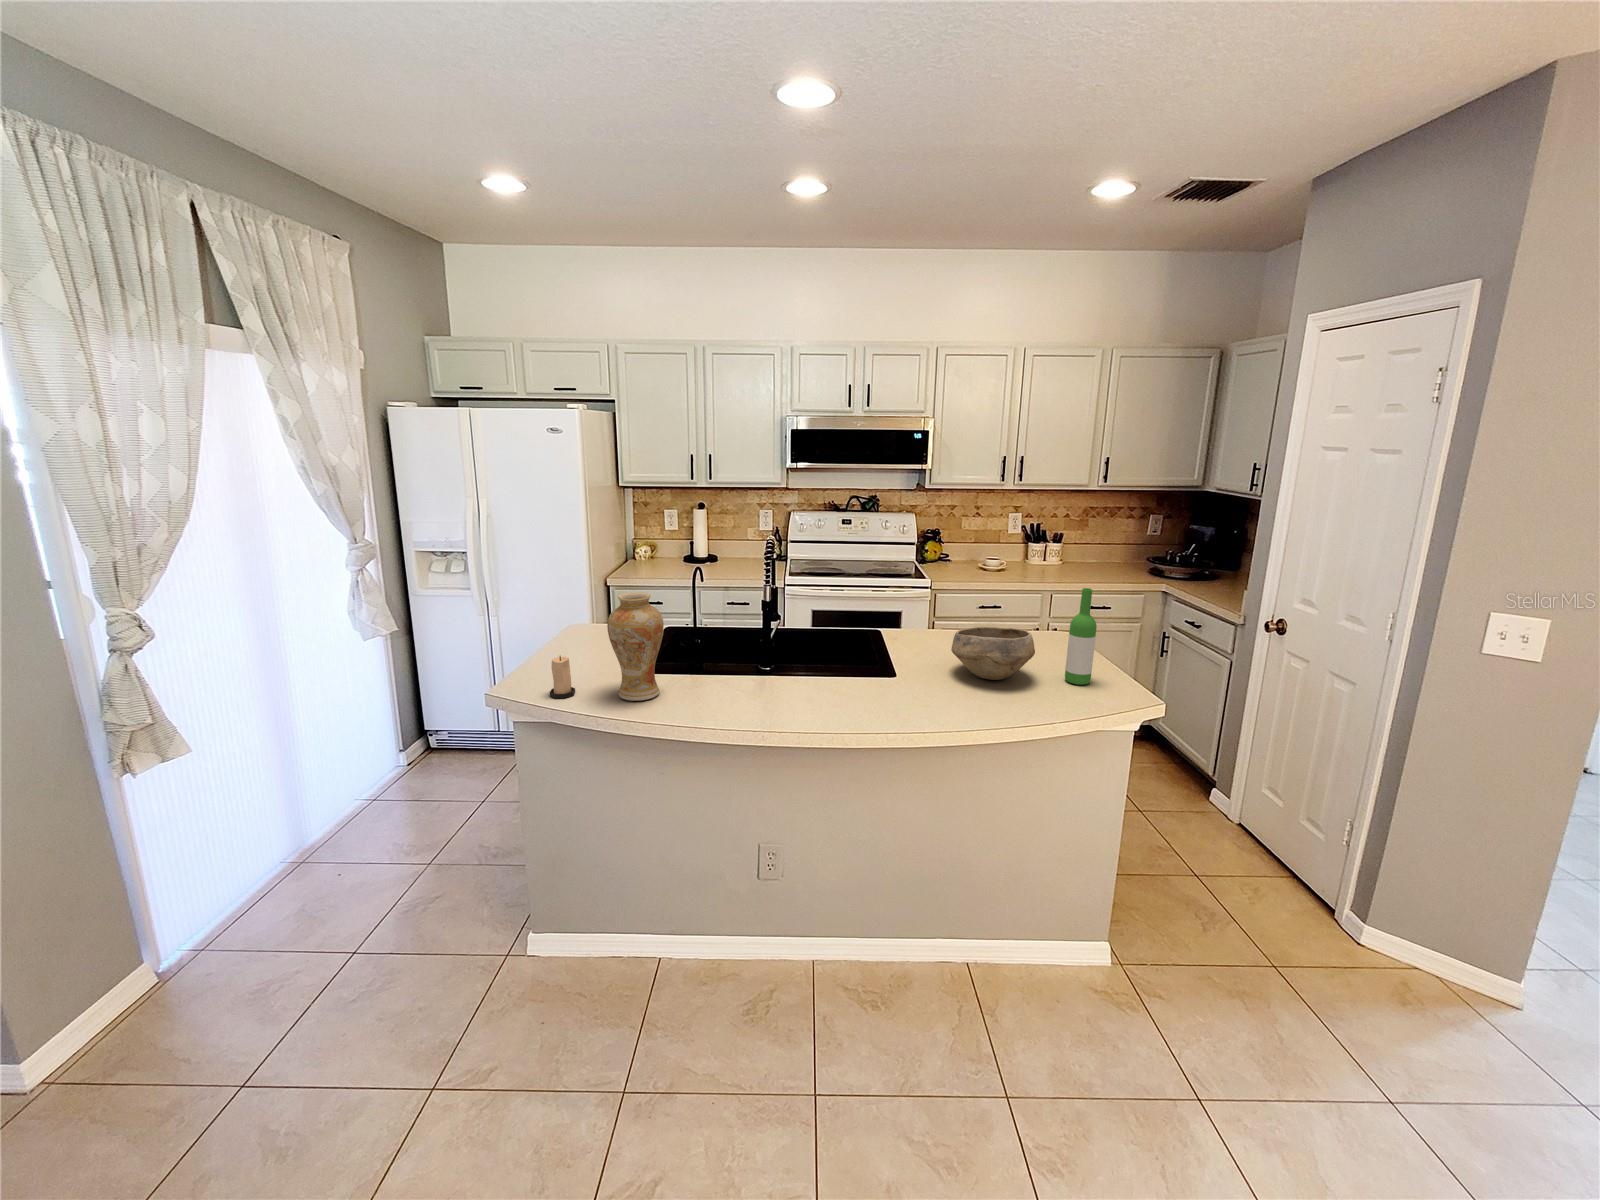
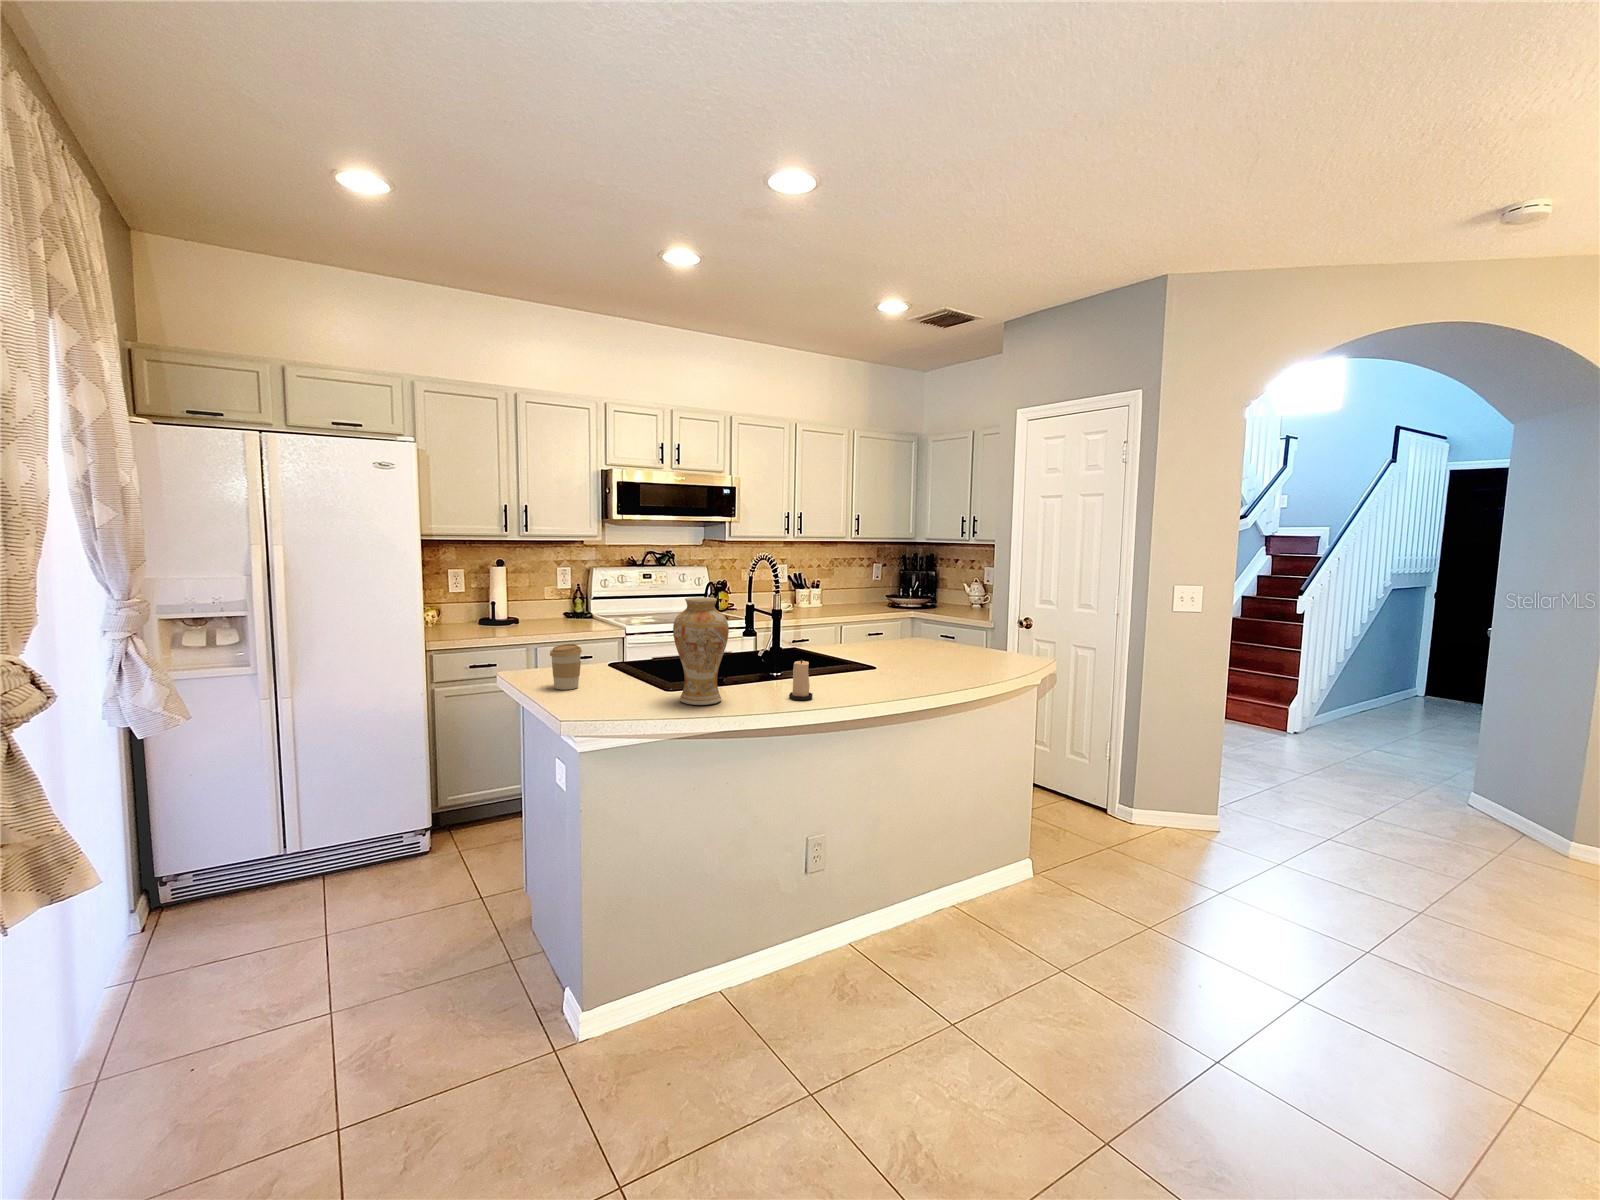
wine bottle: present [1065,588,1097,685] -> none [977,583,998,657]
coffee cup: none [555,617,584,659] -> present [550,644,582,690]
bowl: present [951,627,1035,680] -> none [900,620,967,660]
candle: present [550,656,575,698] -> present [789,659,812,700]

